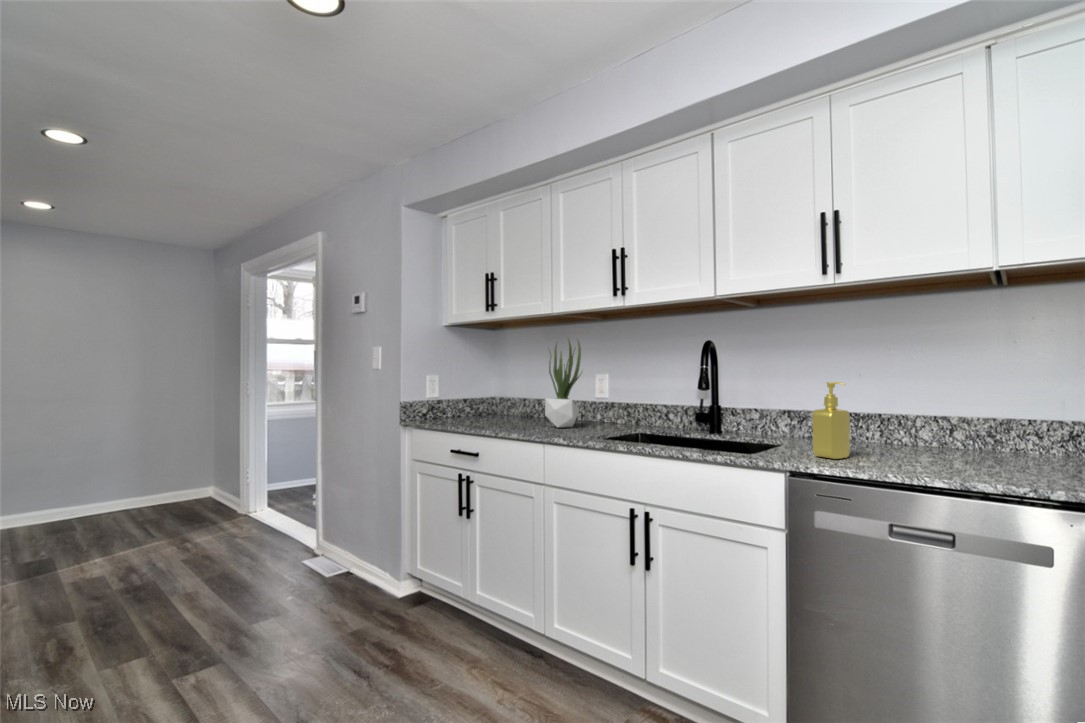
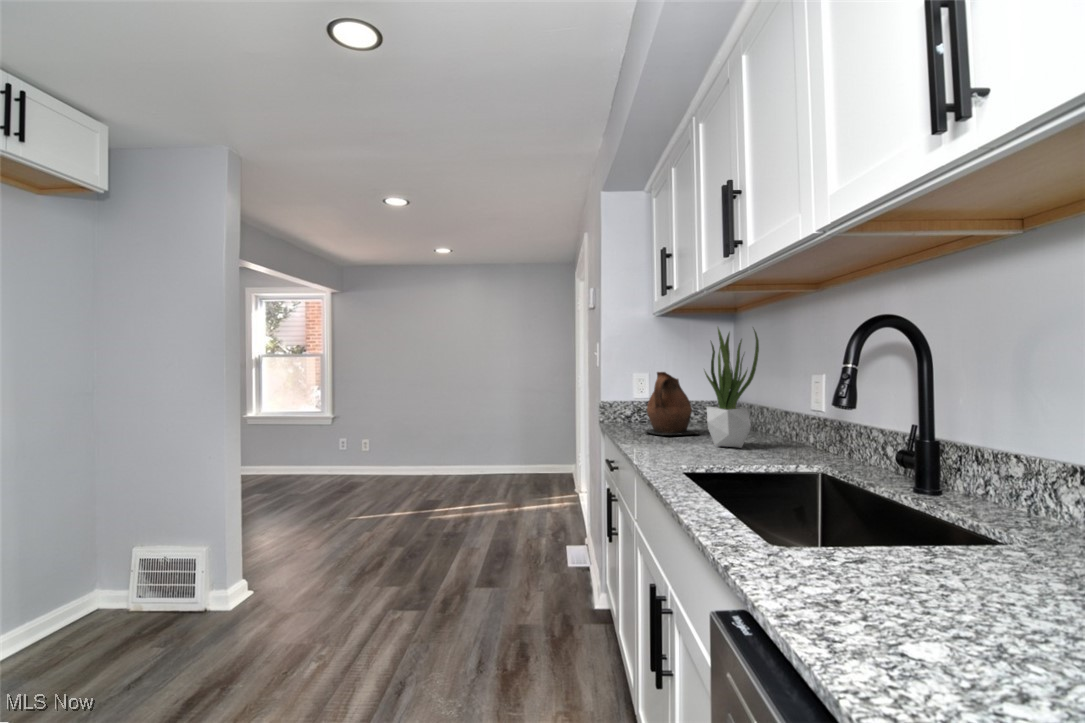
ceramic pitcher: none [464,372,514,426] -> present [645,372,700,435]
soap dispenser: present [813,382,850,459] -> none [881,407,990,600]

